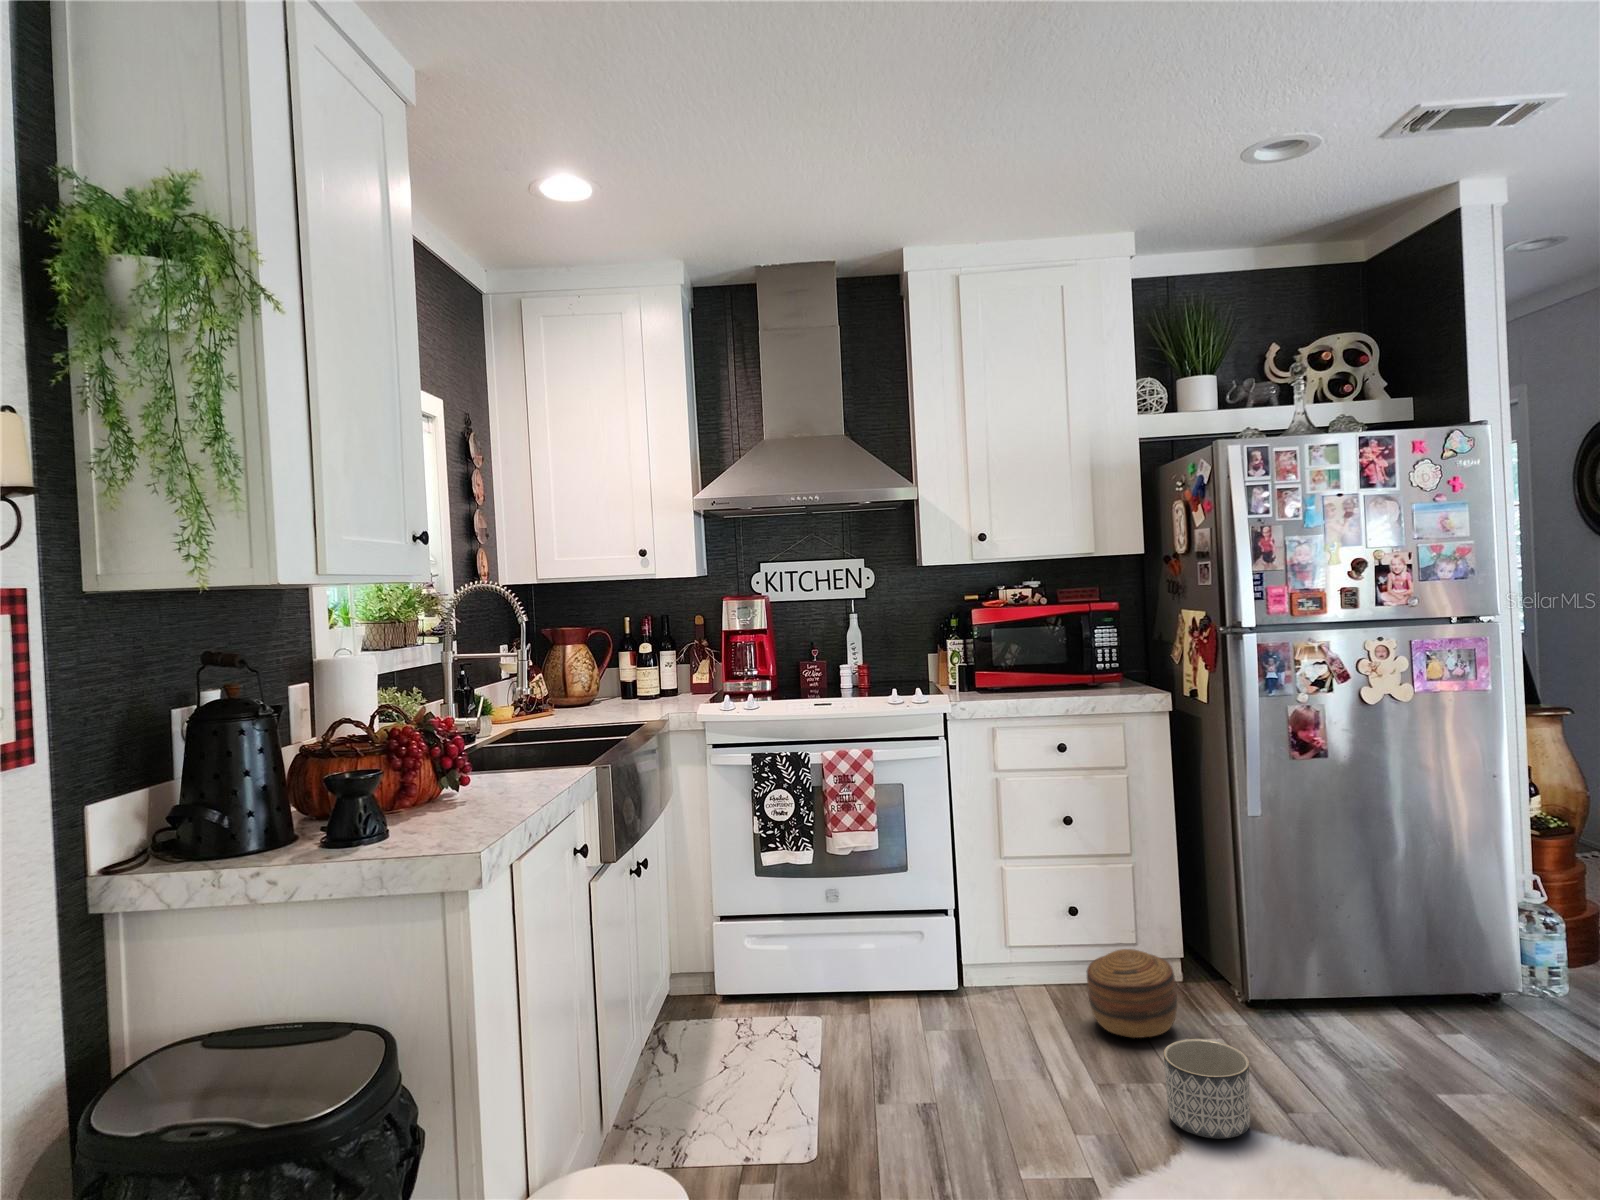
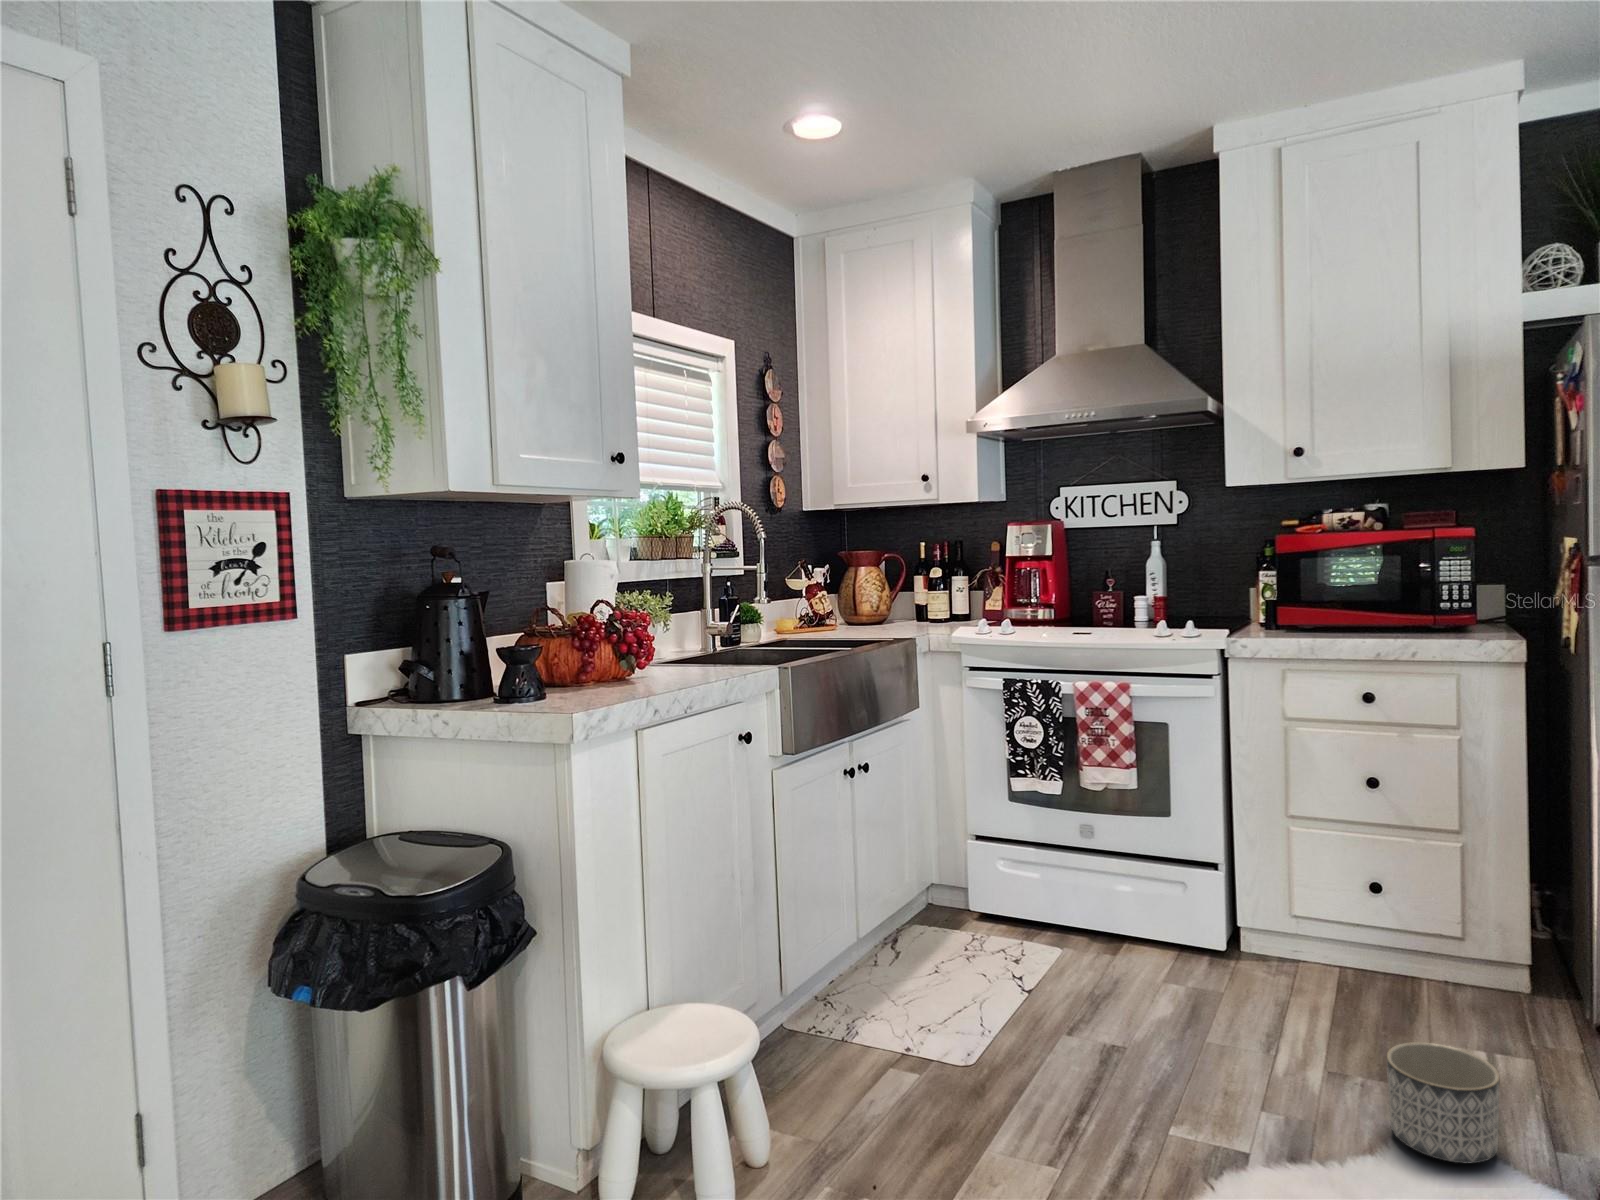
basket: present [1087,949,1177,1038] -> none [1358,937,1477,1044]

